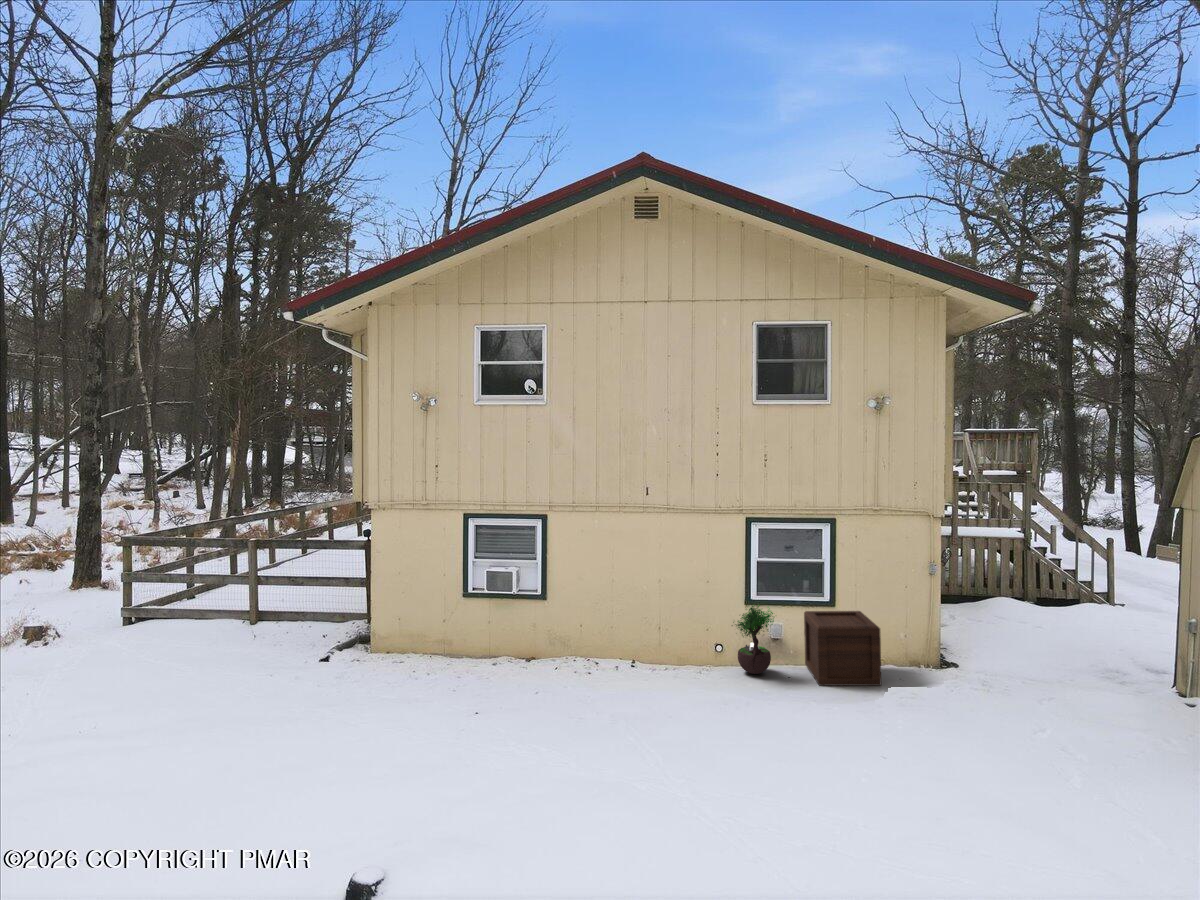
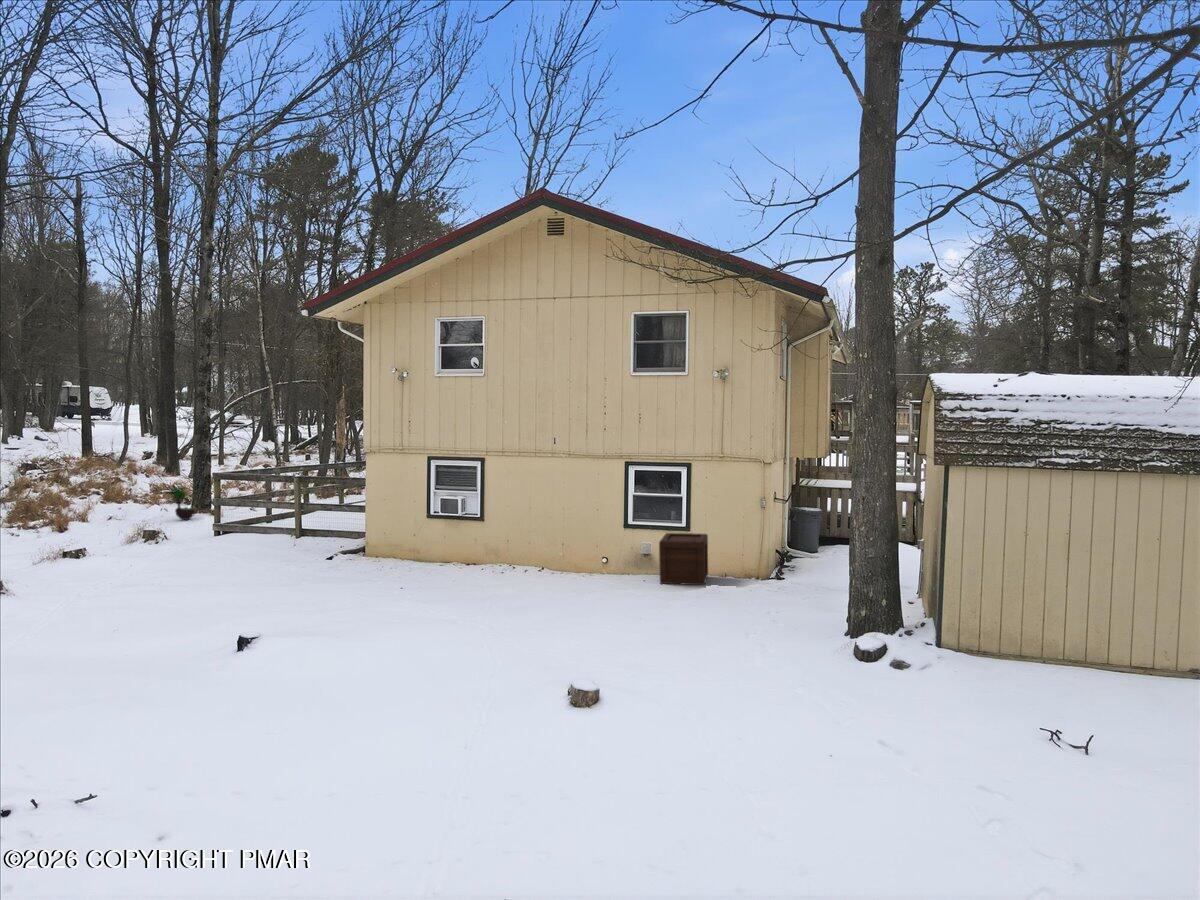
potted tree: present [732,605,774,674] -> present [169,487,195,520]

